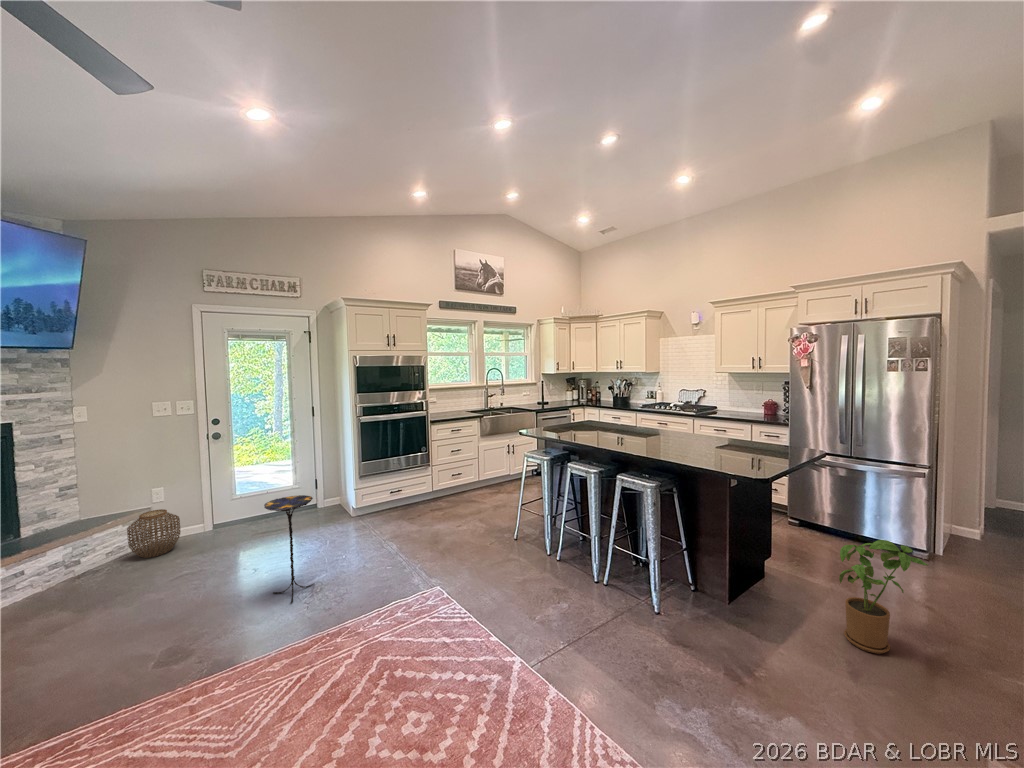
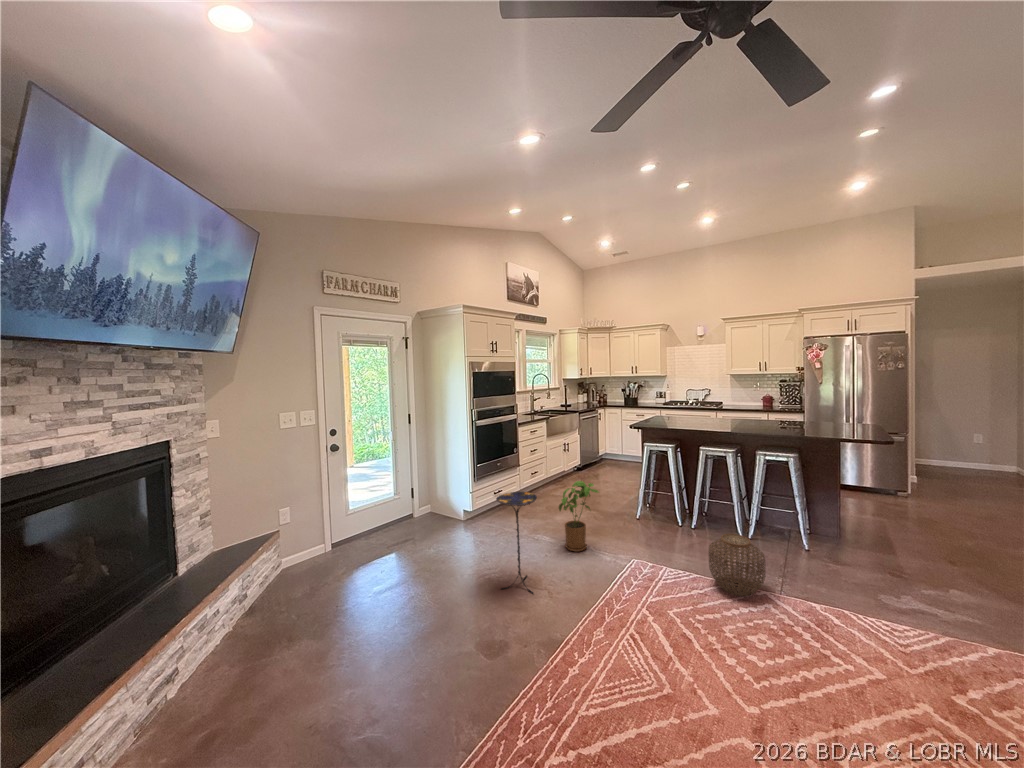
woven basket: present [127,509,180,558] -> present [709,534,765,596]
house plant: present [839,540,927,654] -> present [559,481,598,552]

